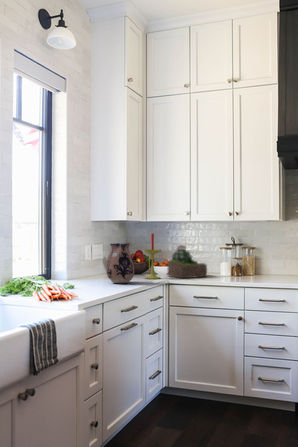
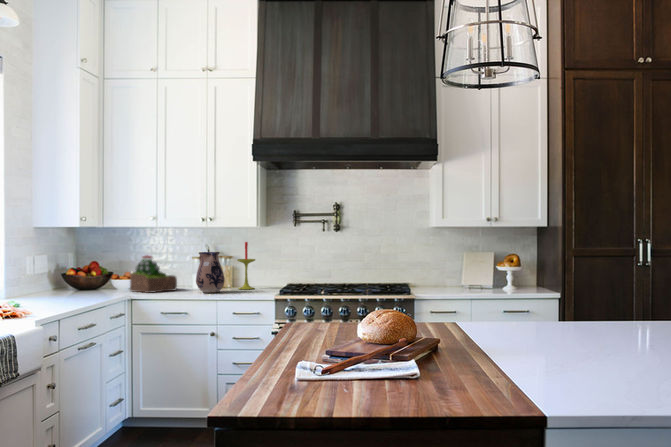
candle: present [144,234,161,279] -> present [237,242,255,289]
ceramic pitcher: present [107,243,134,283] -> present [196,252,224,293]

